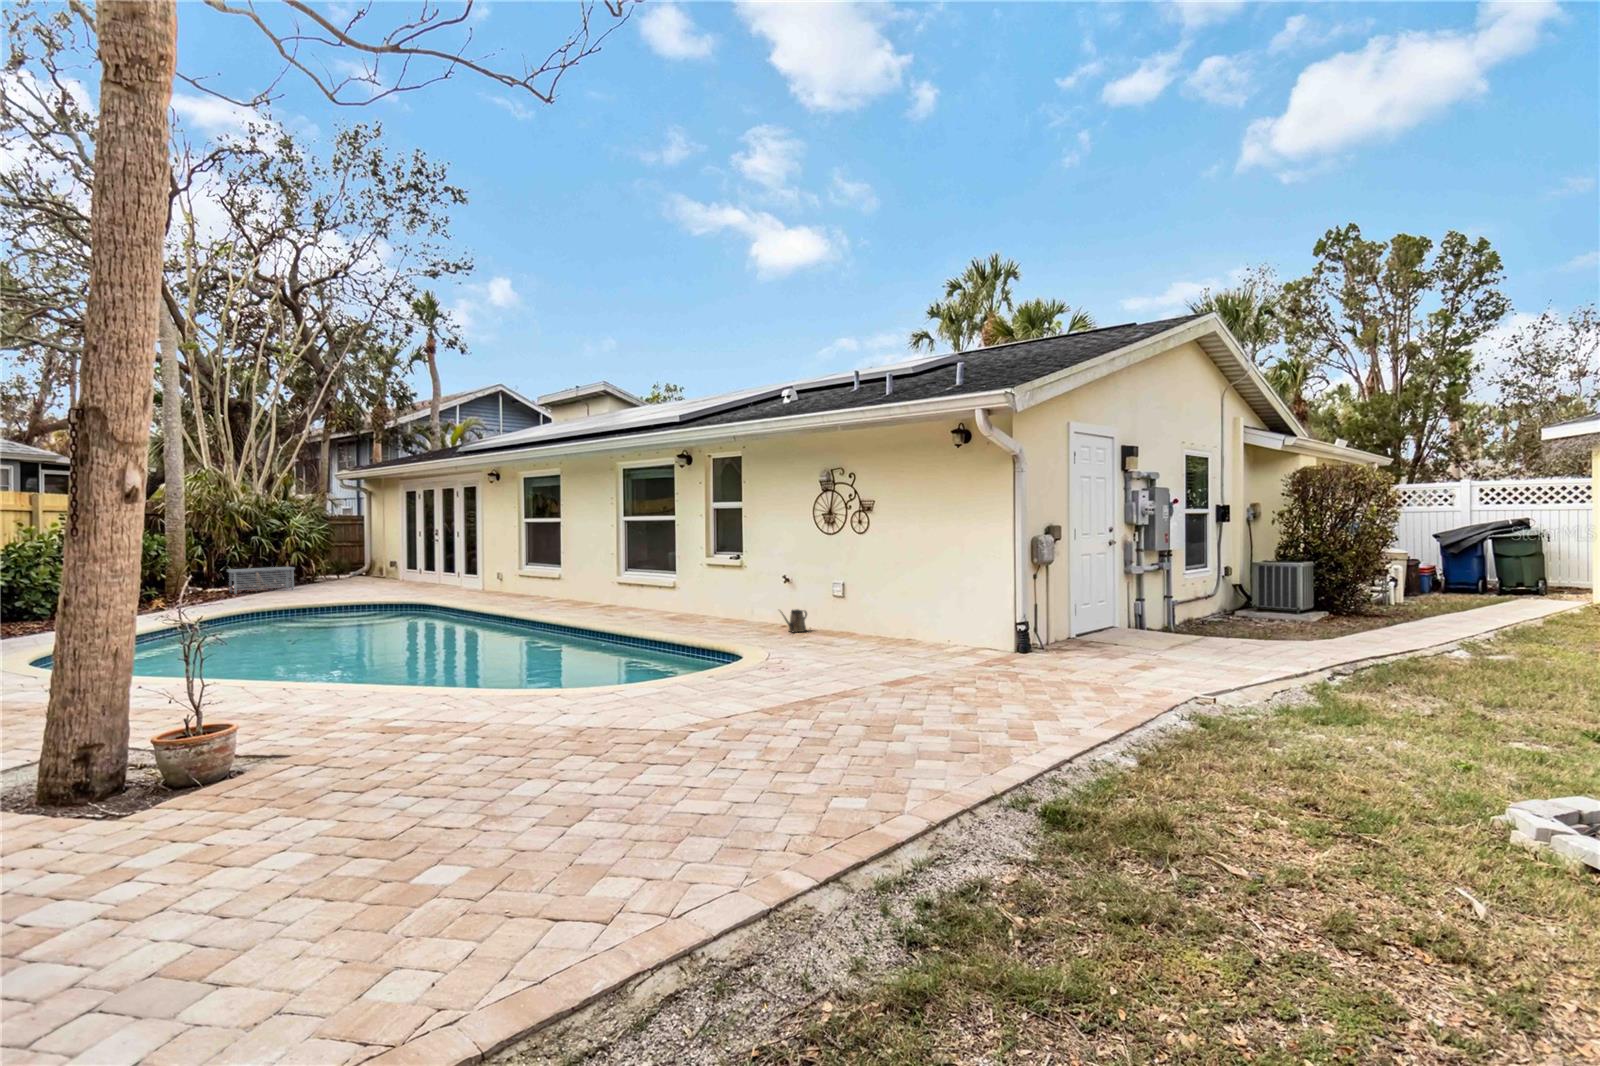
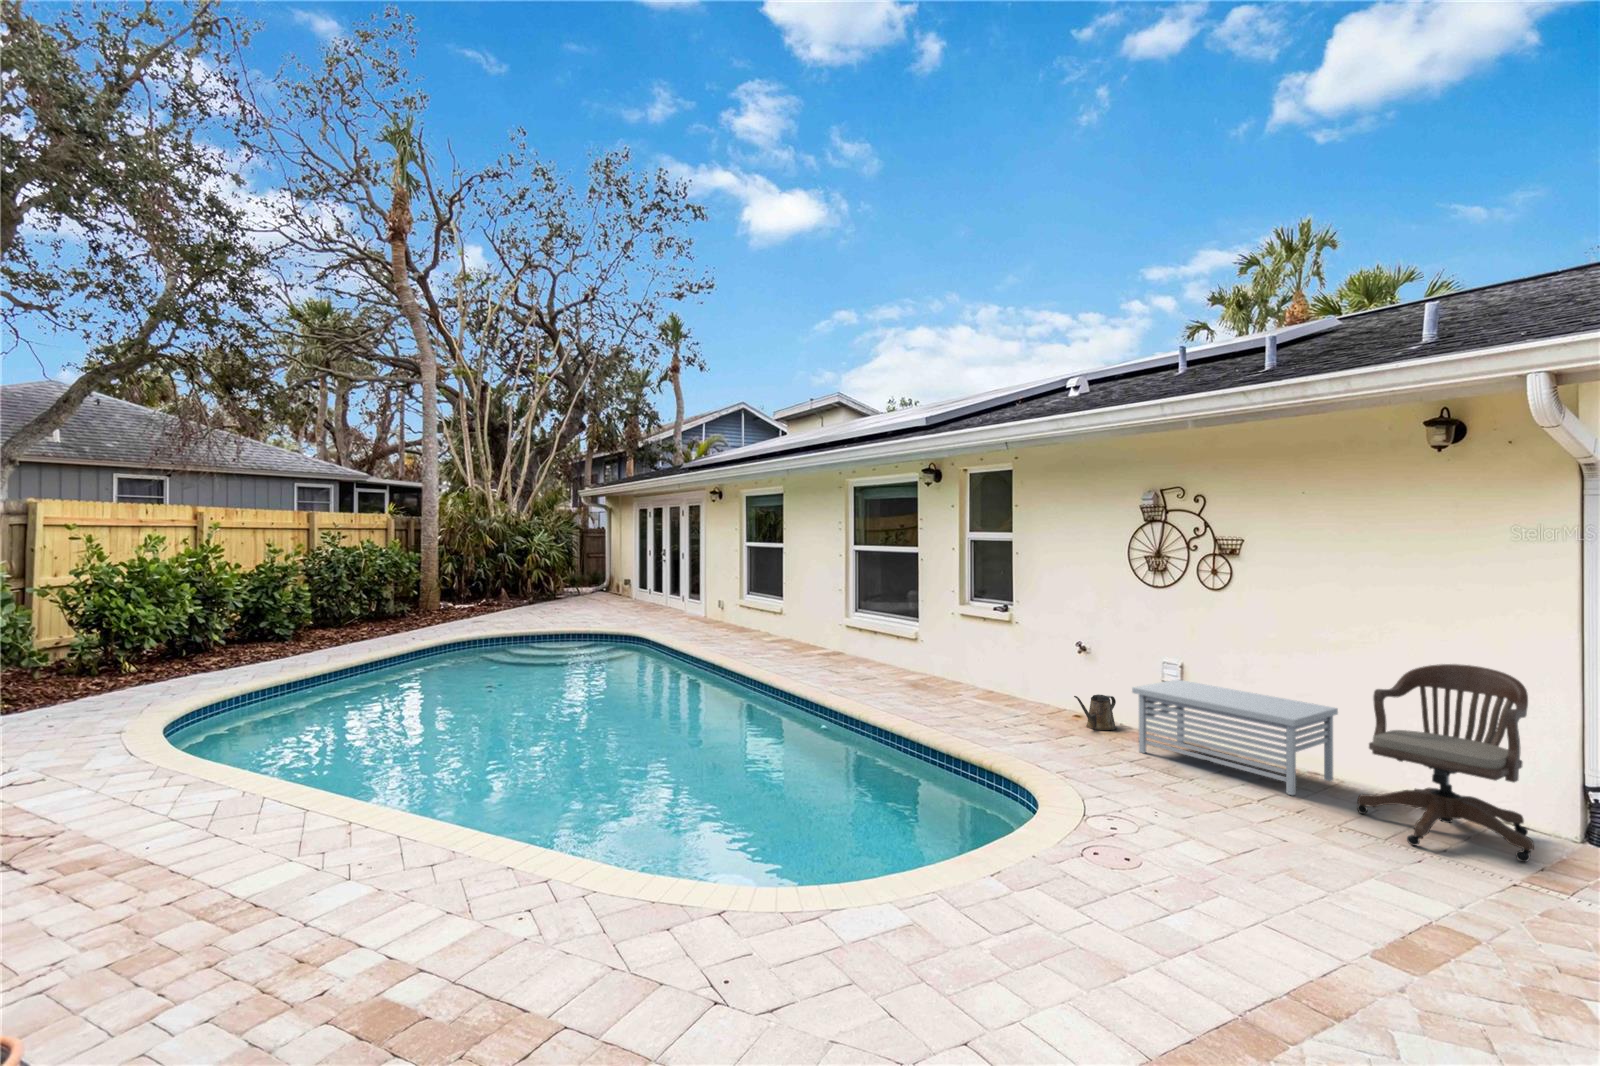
chair: none [916,566,990,660] -> present [1357,664,1534,862]
storage bench: present [227,567,295,594] -> present [1132,680,1338,795]

